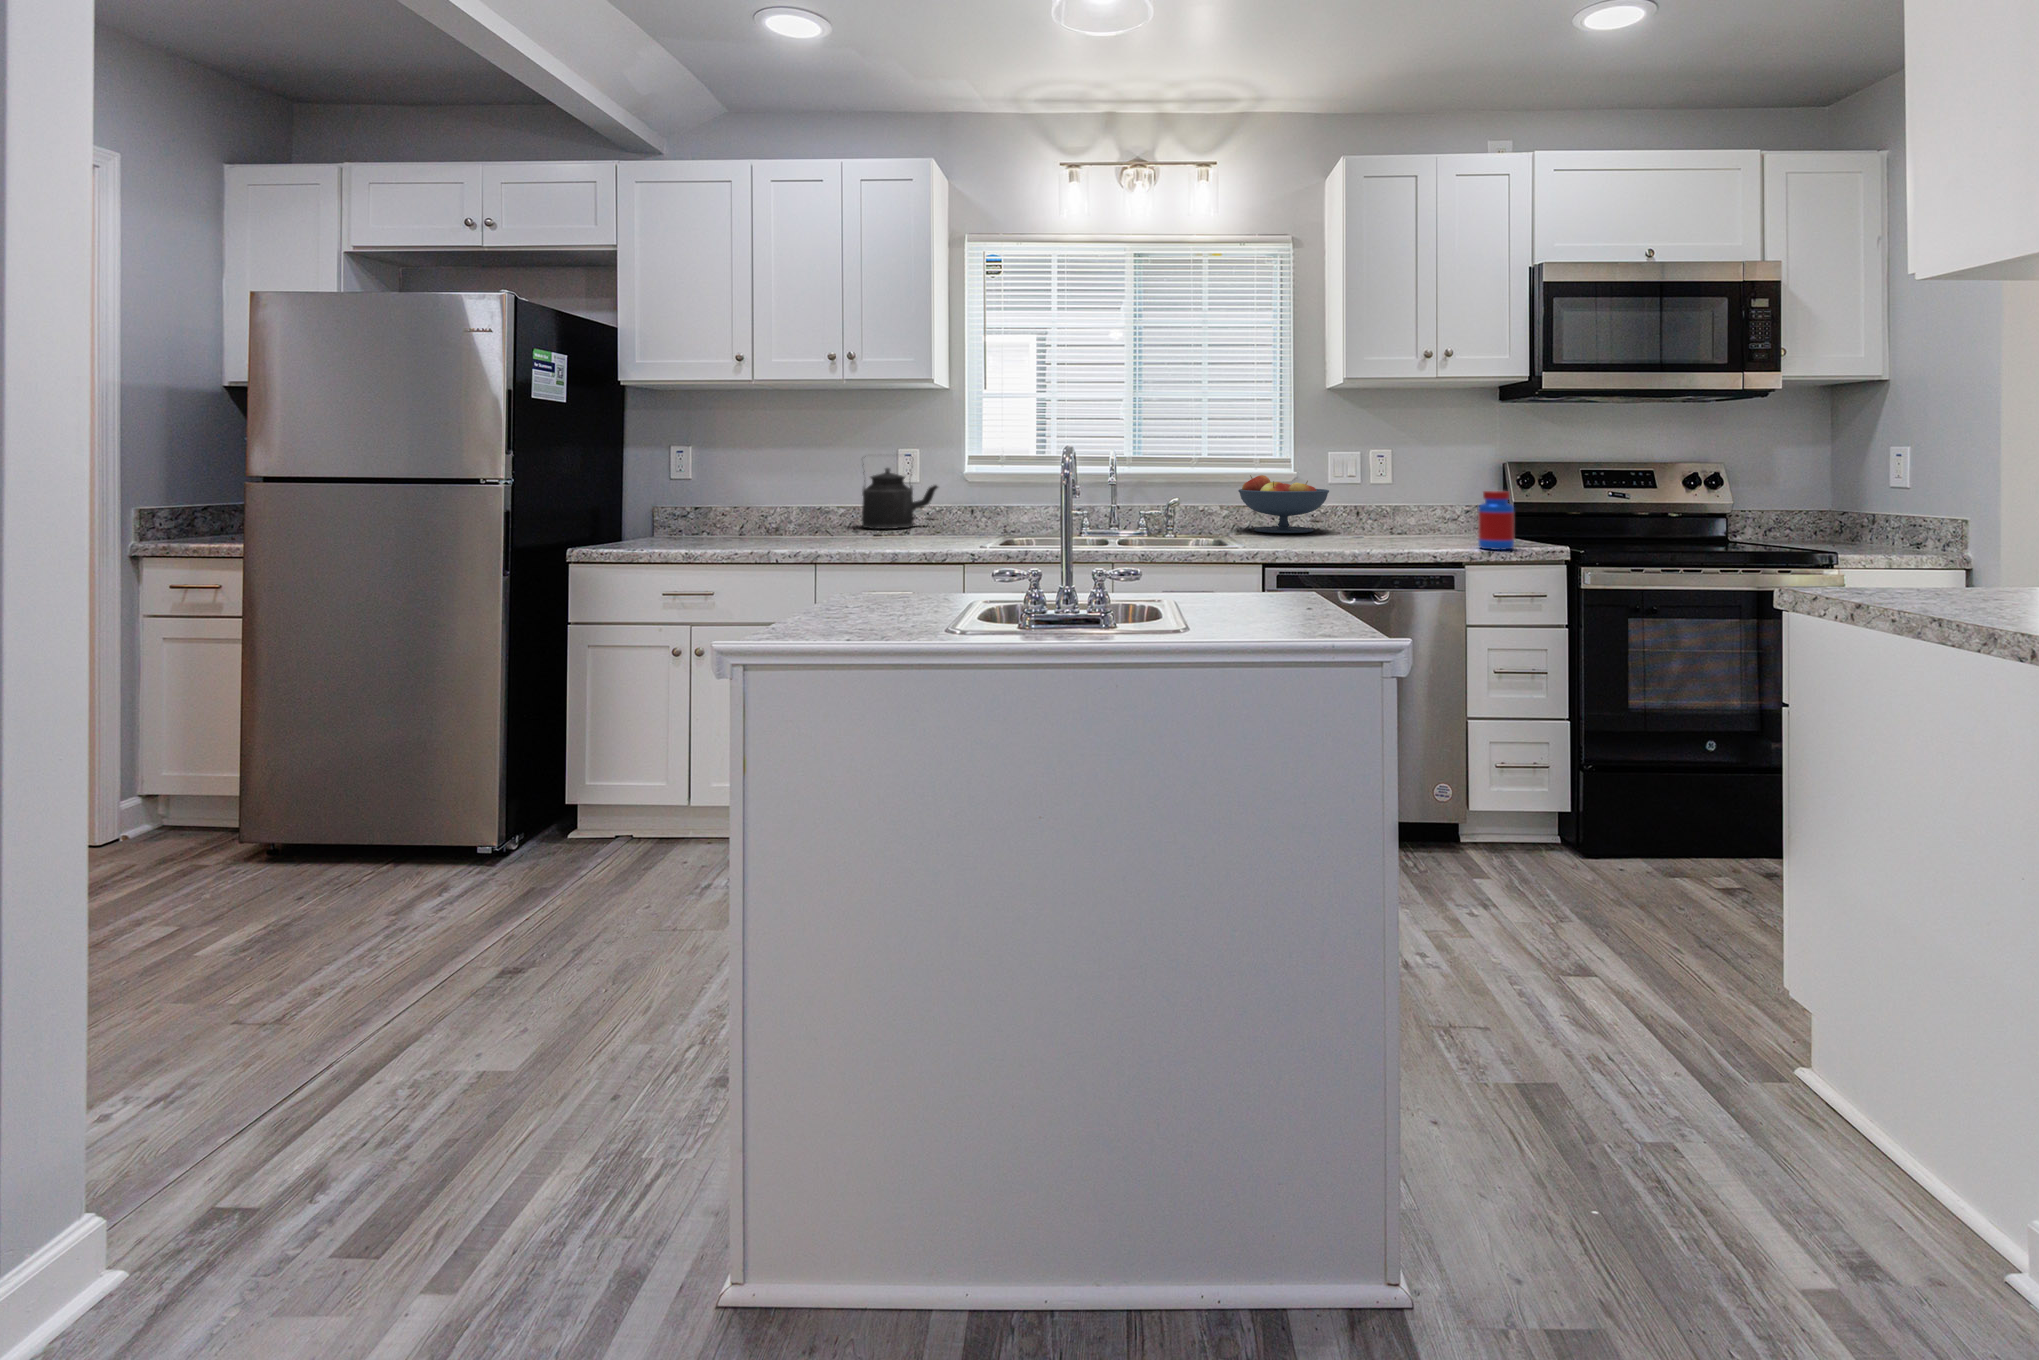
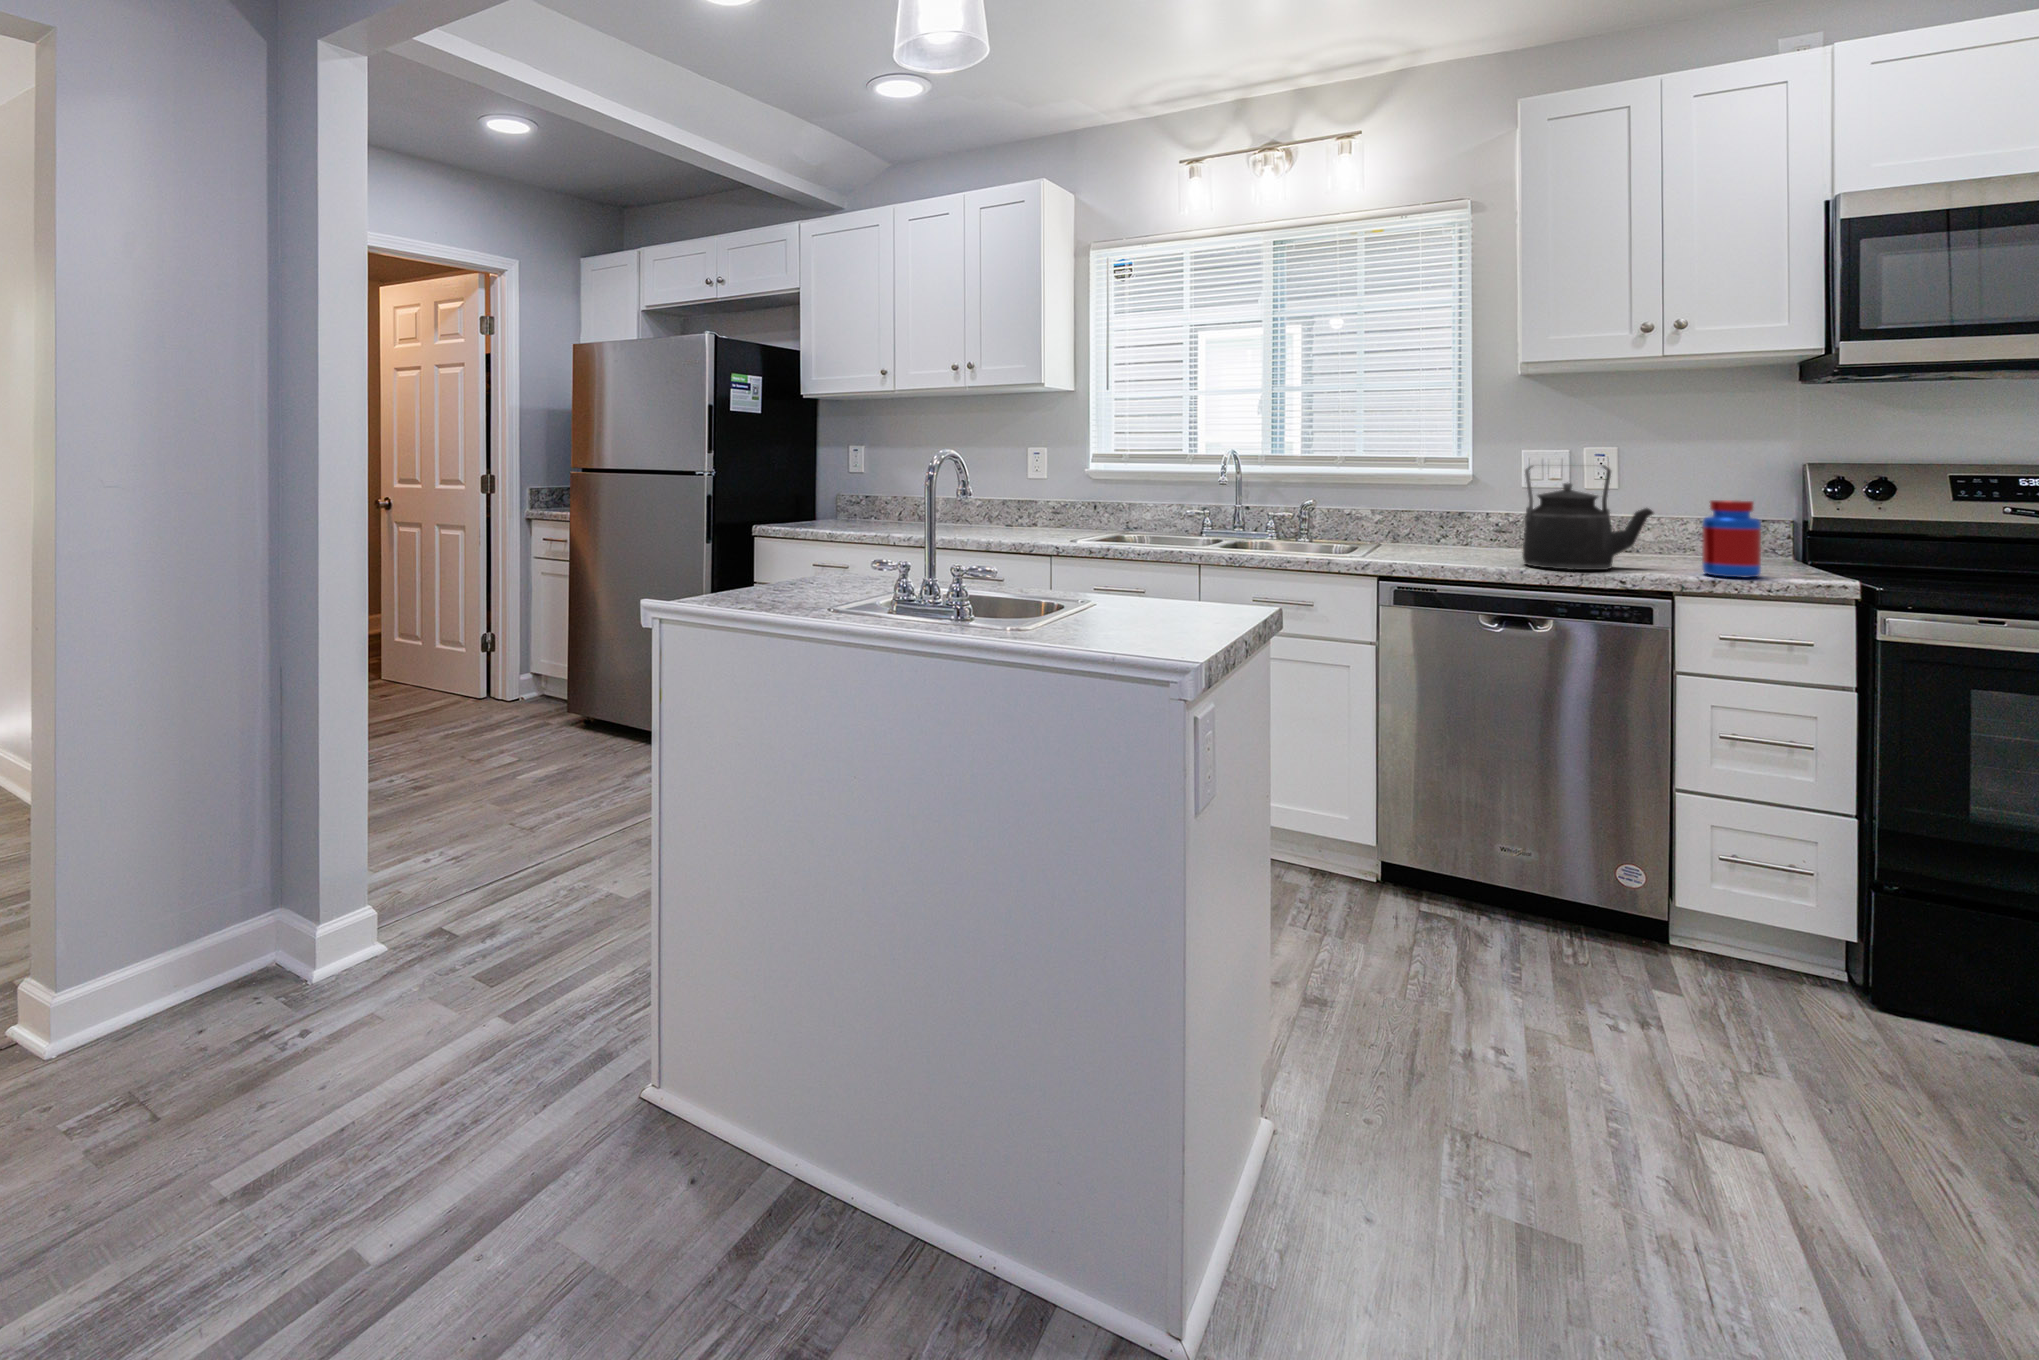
kettle: present [862,464,938,529] -> present [1522,465,1653,570]
fruit bowl: present [1238,475,1329,533] -> none [1390,477,1512,545]

